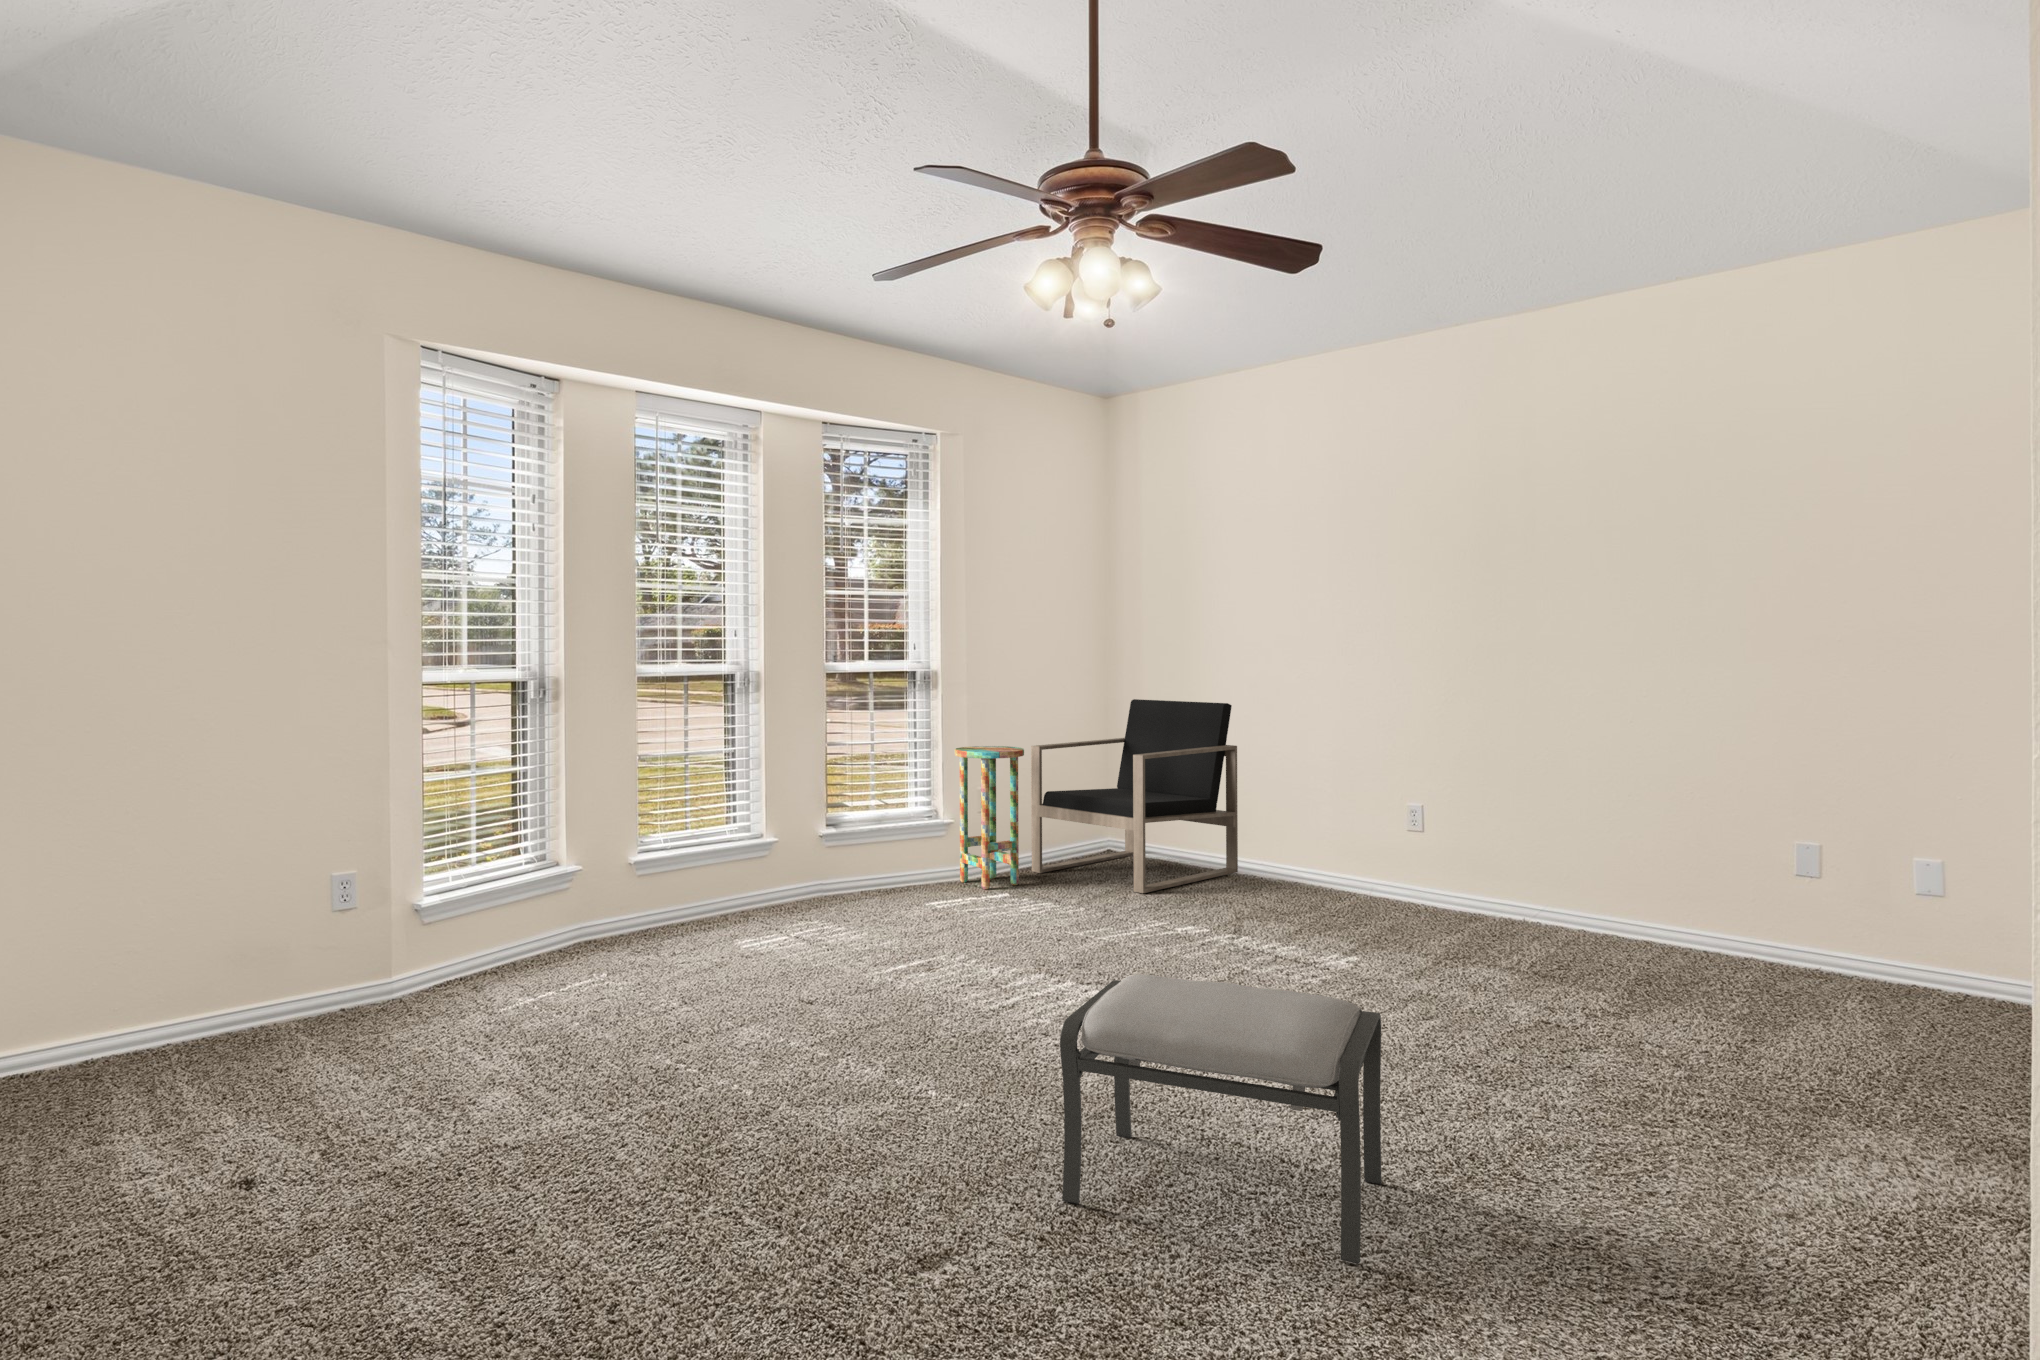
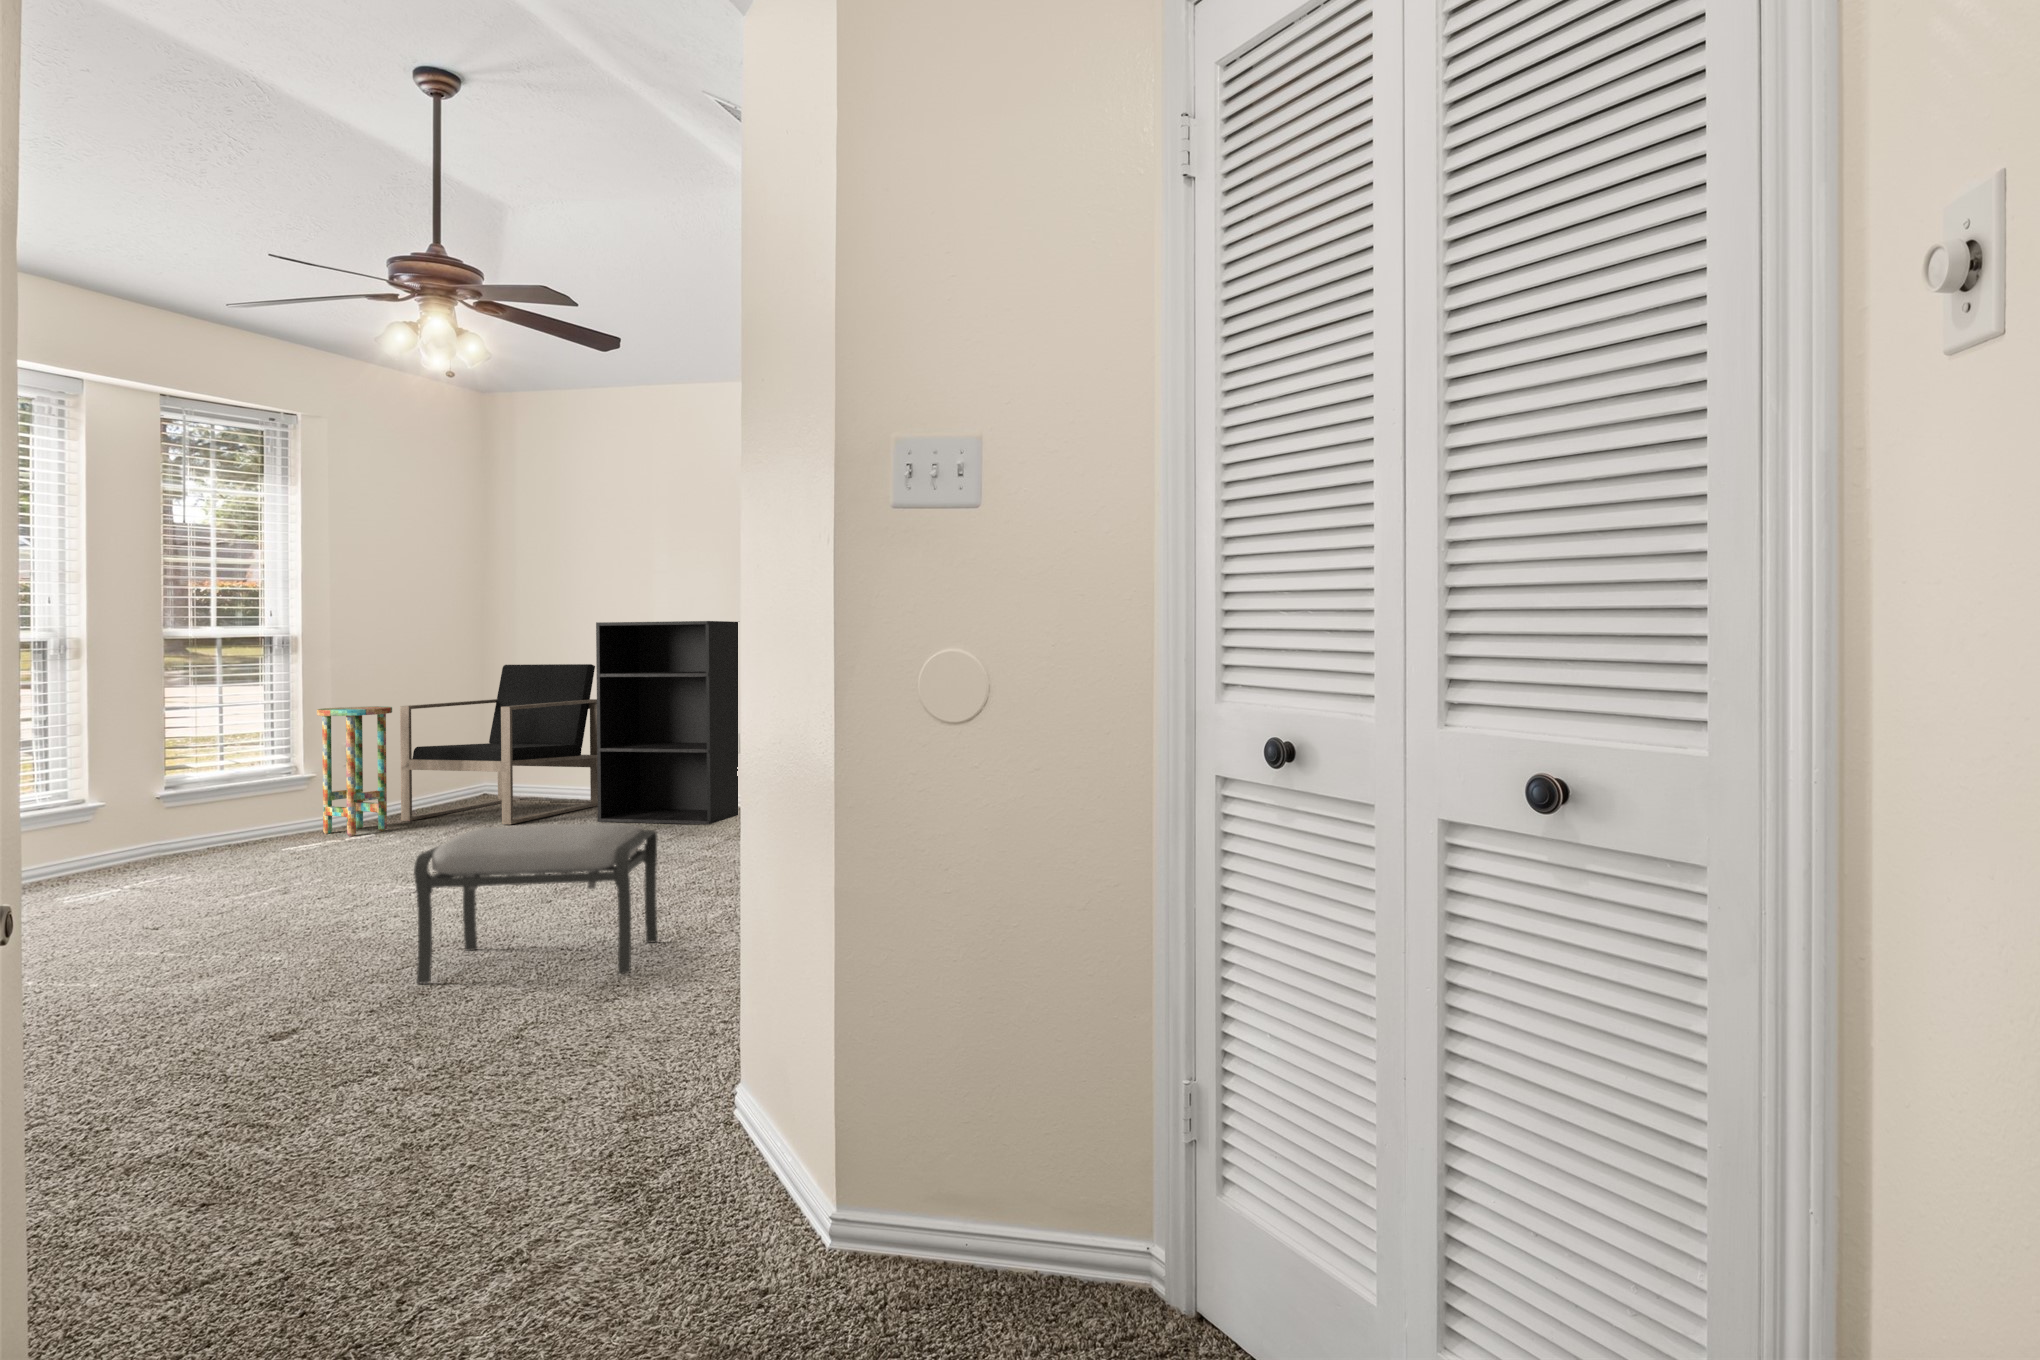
bookshelf: none [1239,657,1424,926] -> present [596,621,738,824]

